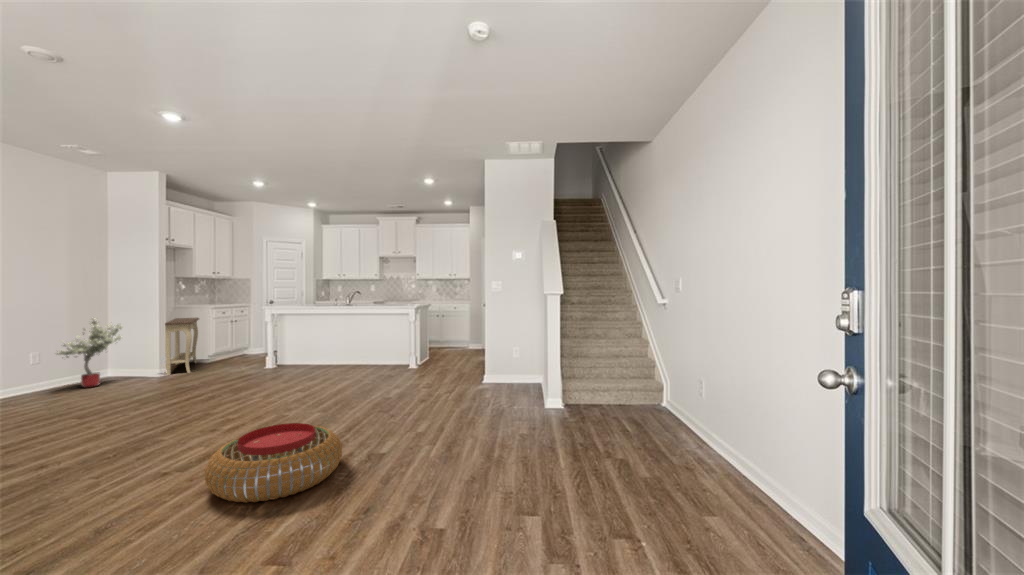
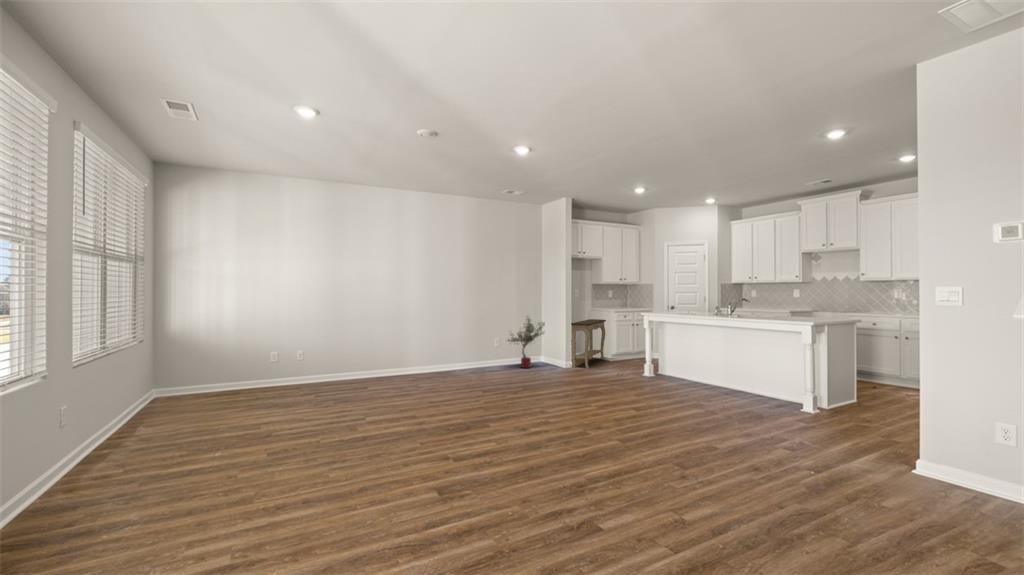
pouf: present [205,423,342,503] -> none [444,436,563,515]

